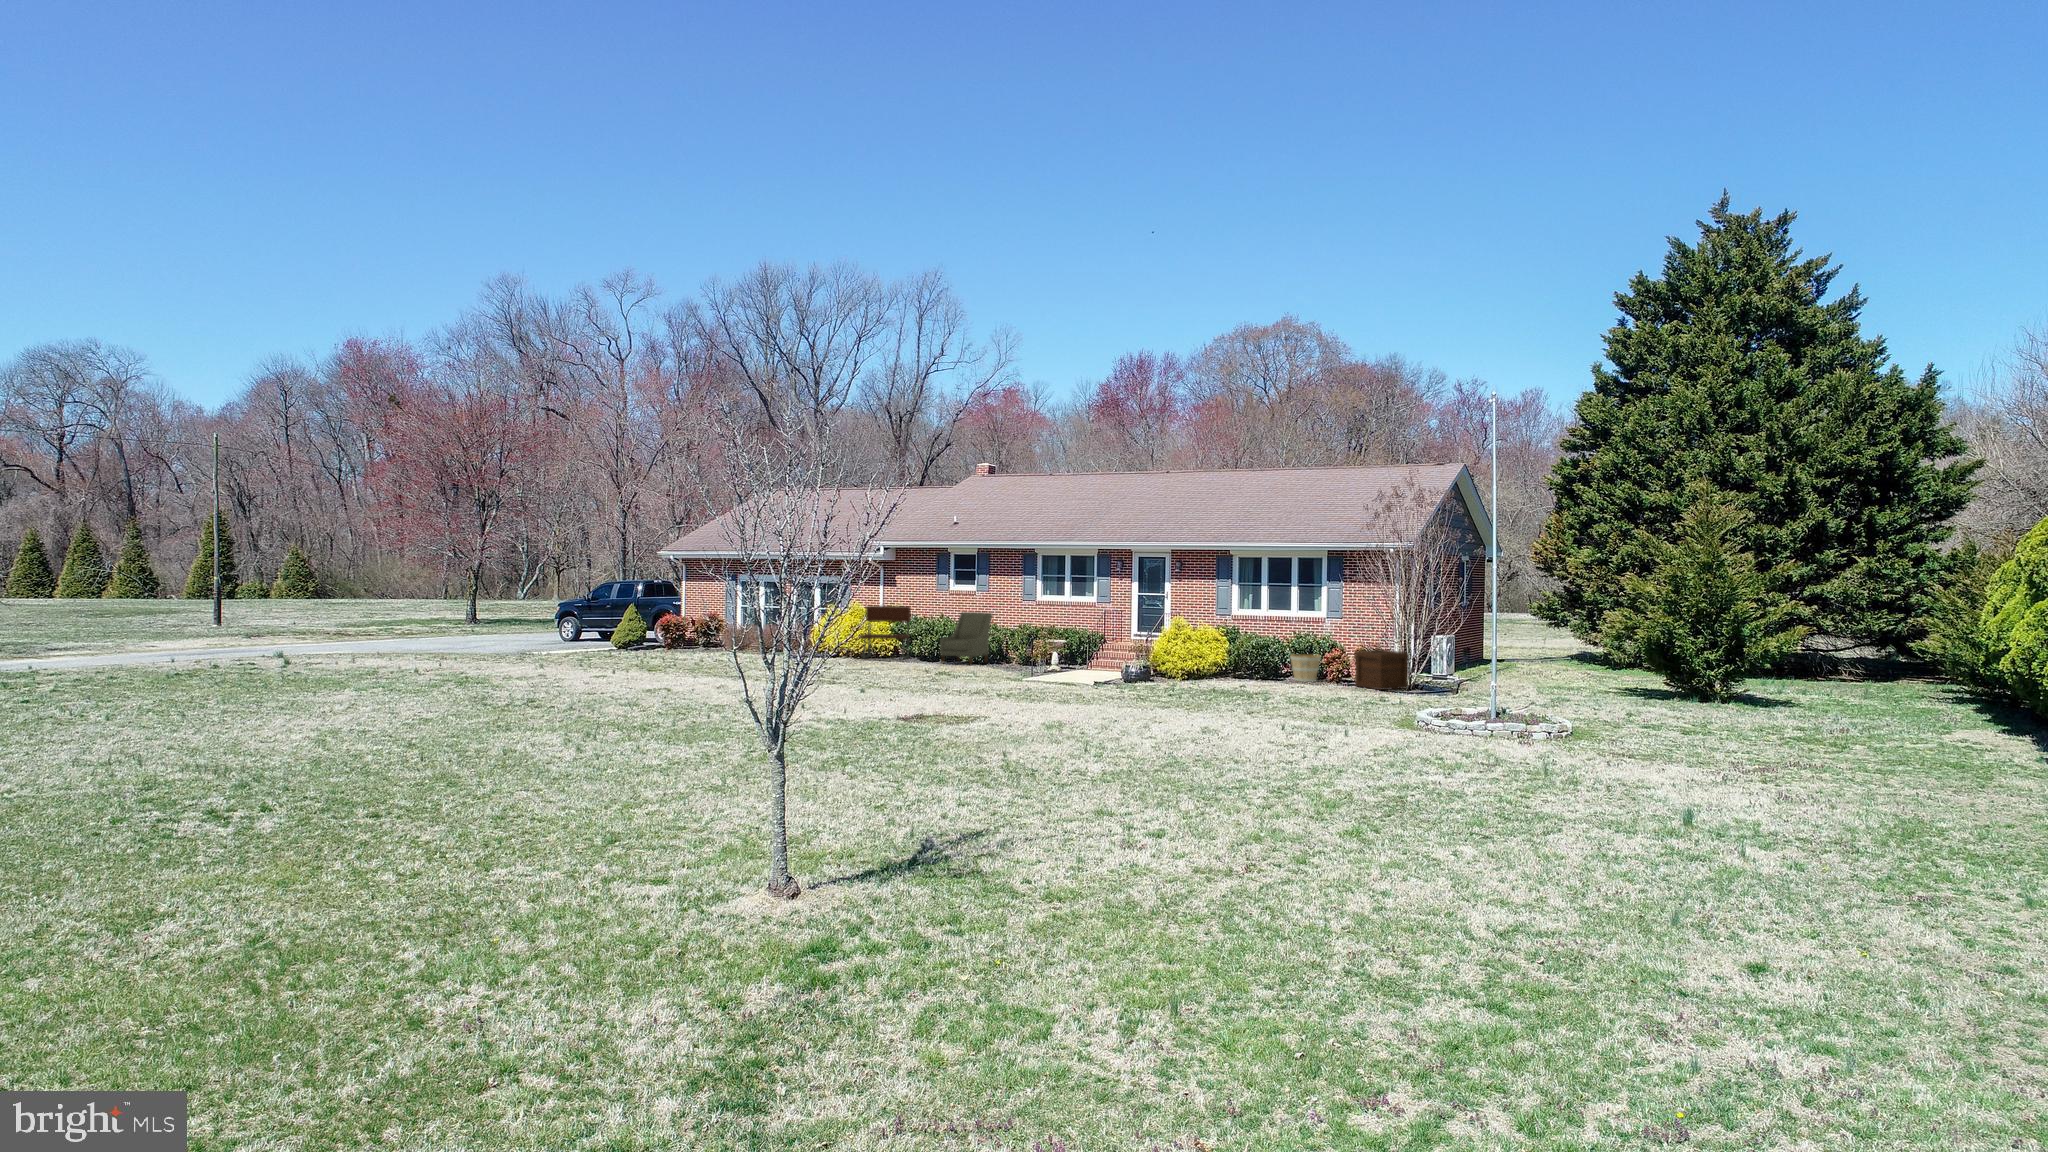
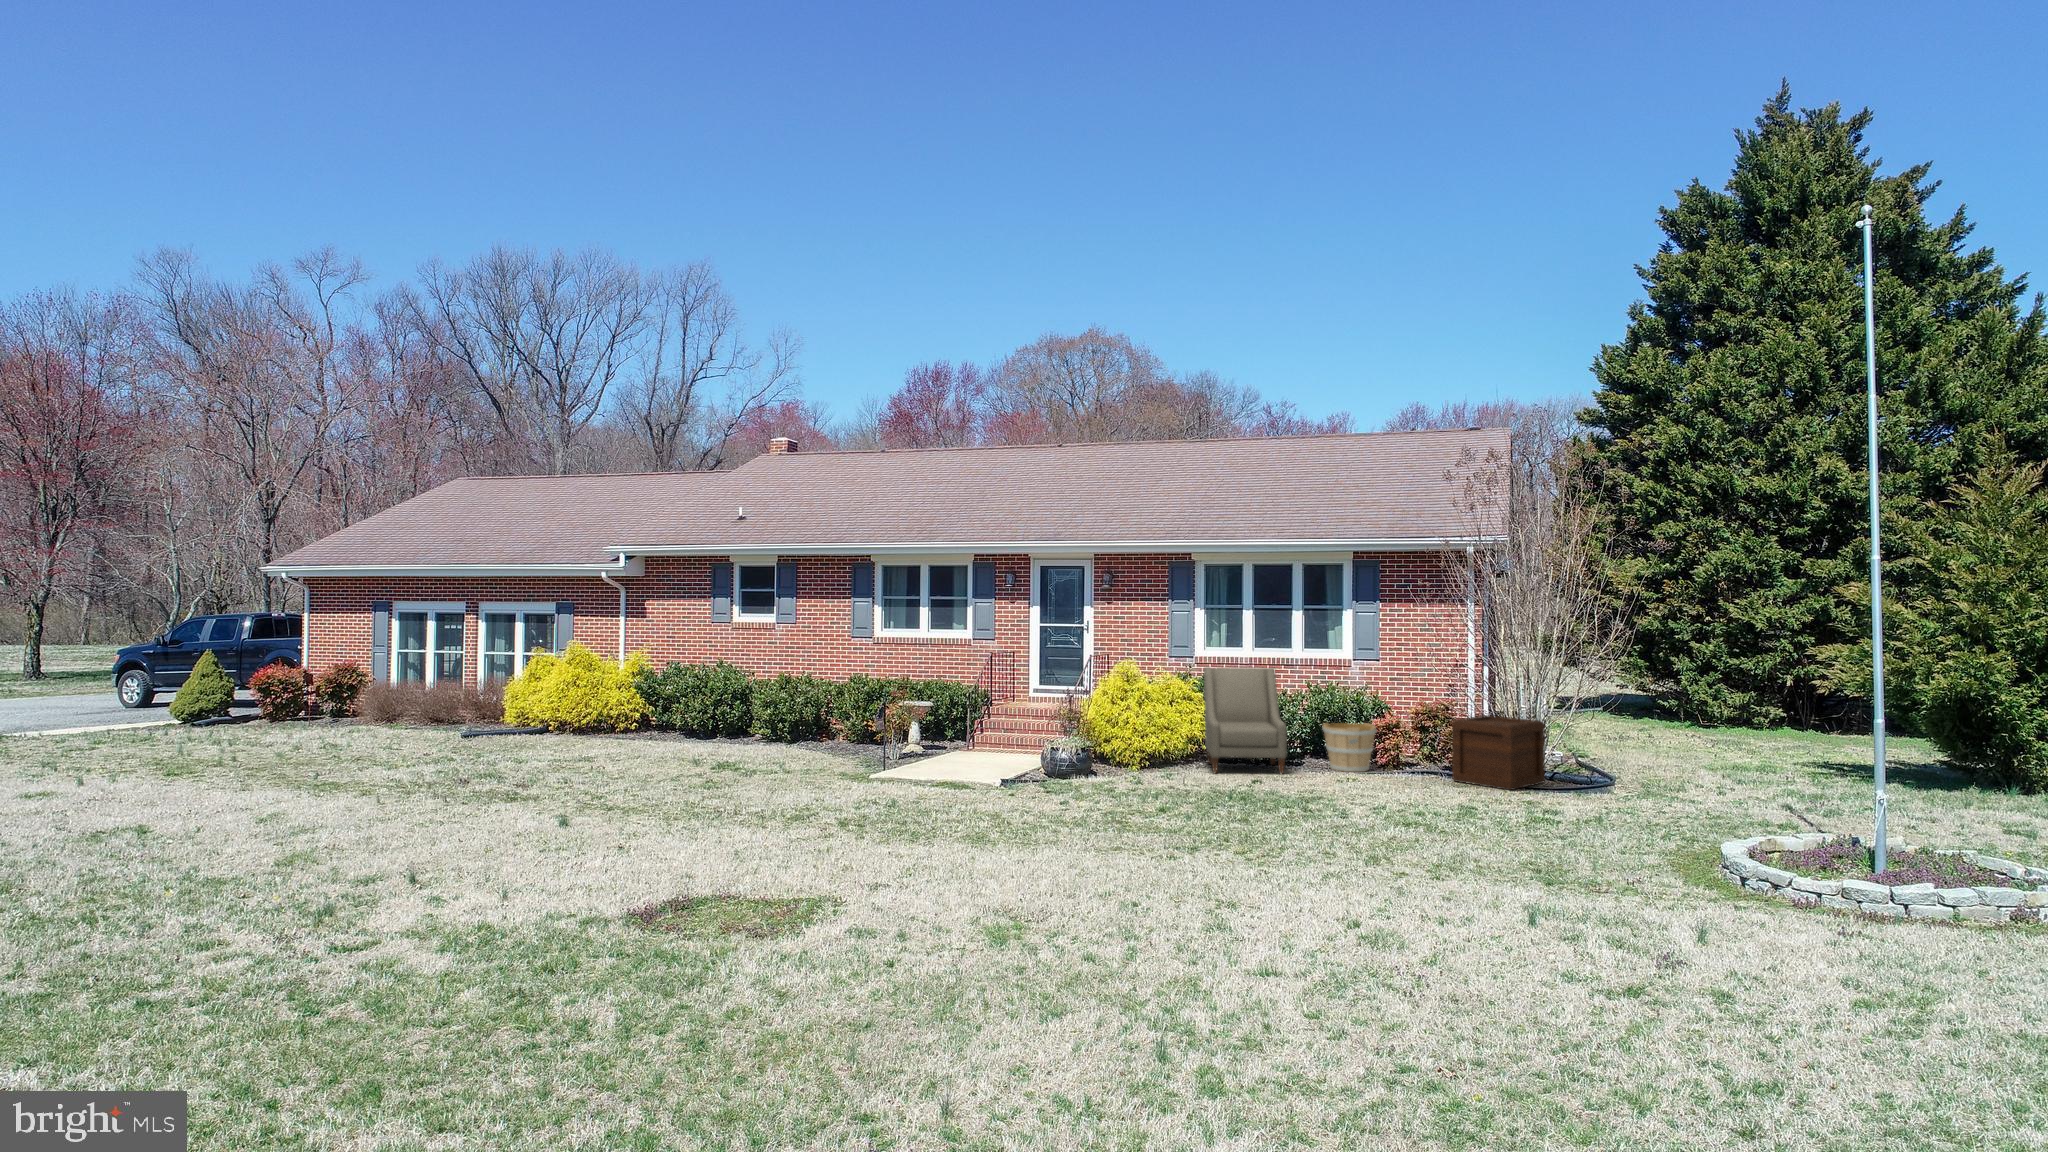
bench: present [859,606,911,659] -> none [576,648,668,737]
chair: present [940,612,993,665] -> present [1204,667,1287,774]

